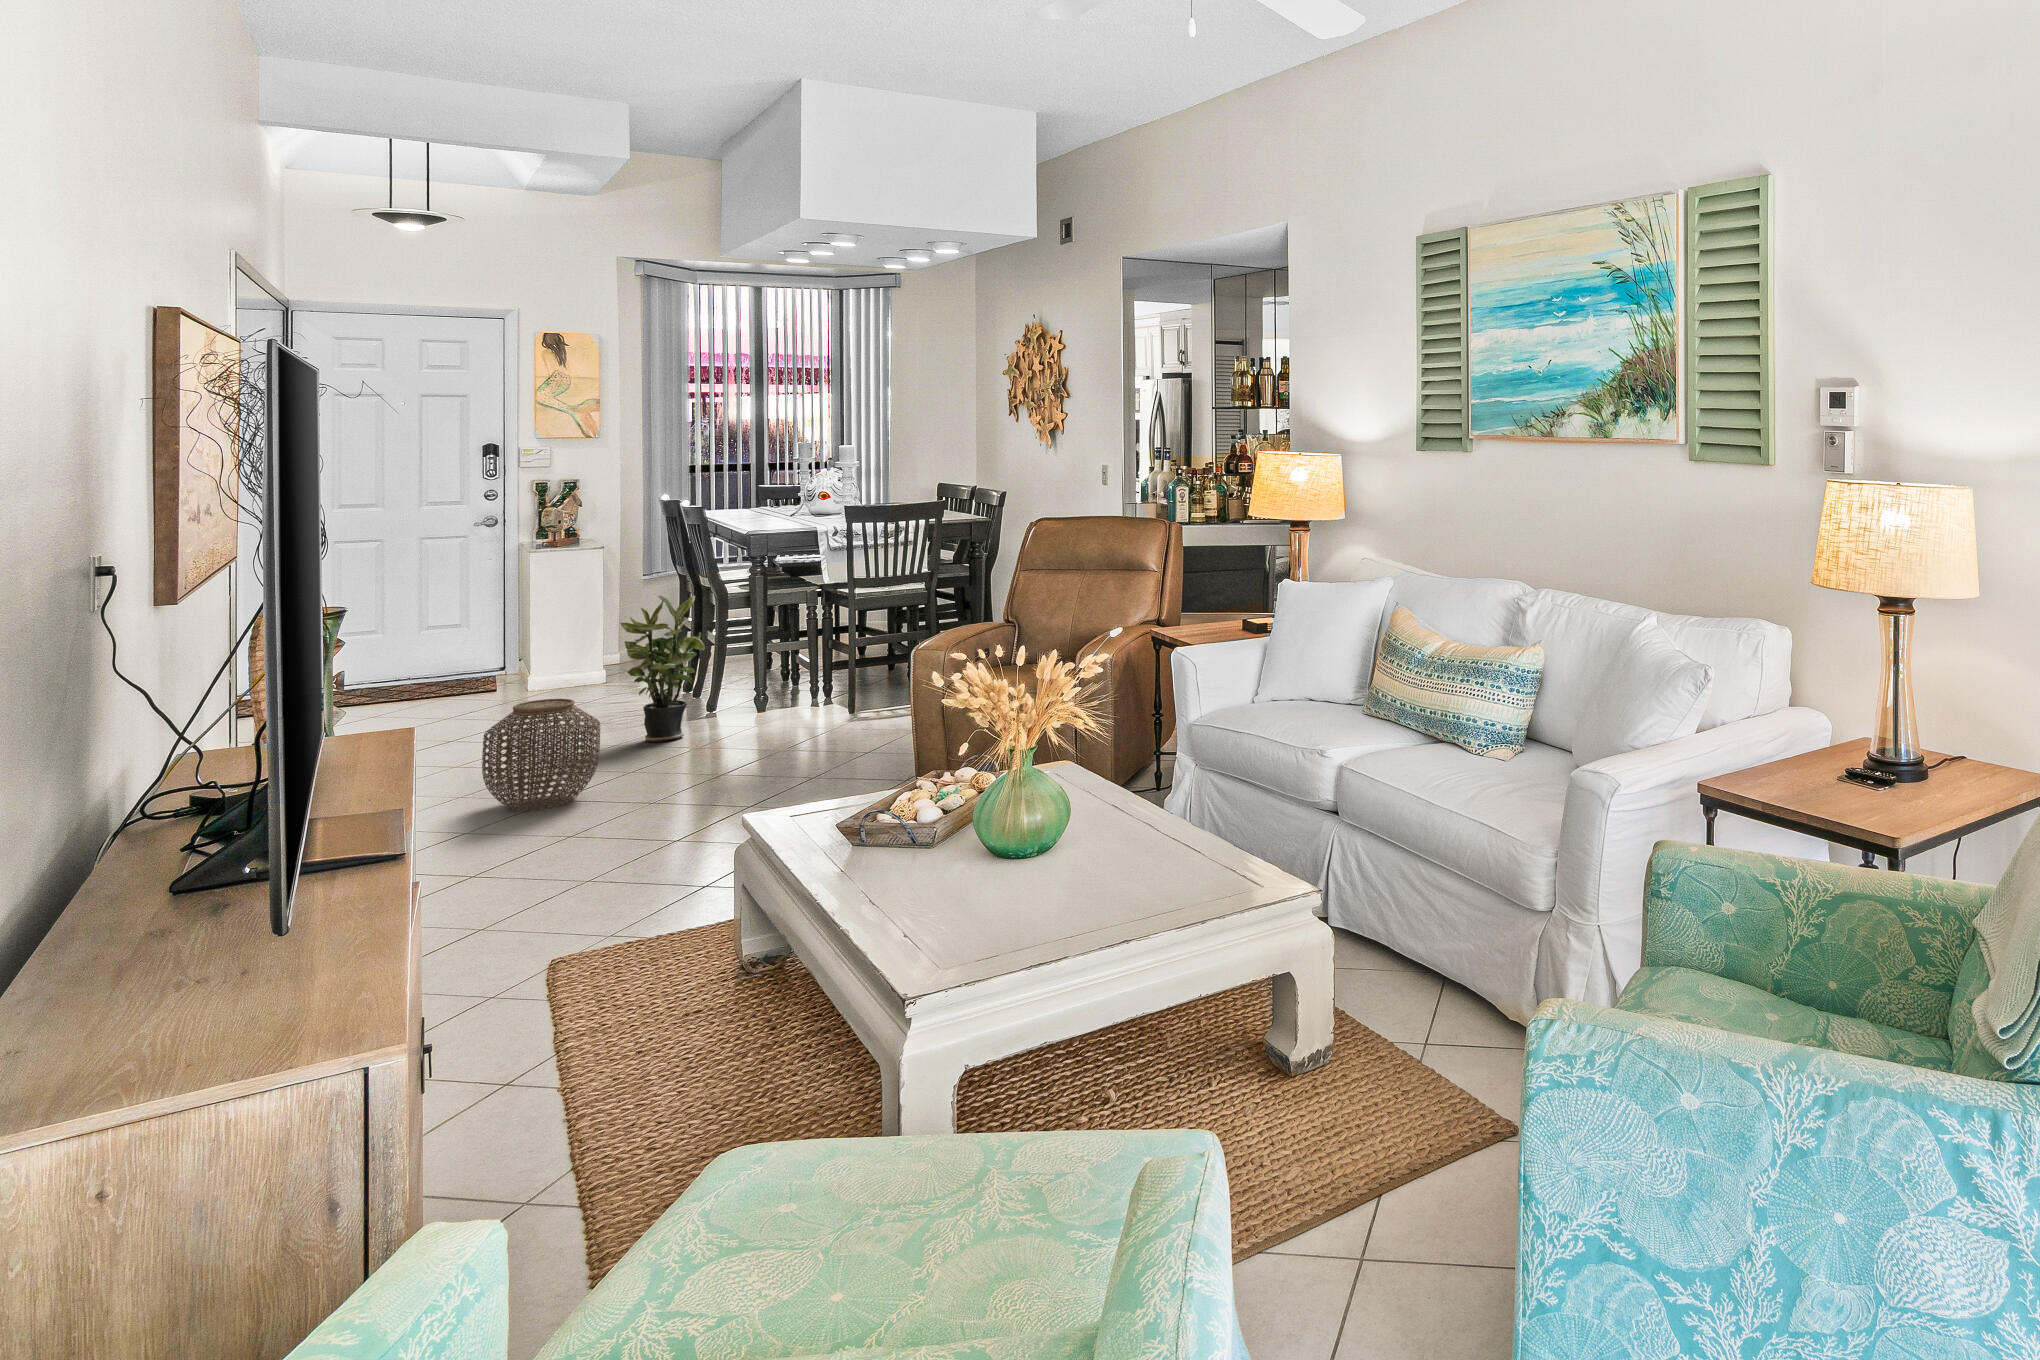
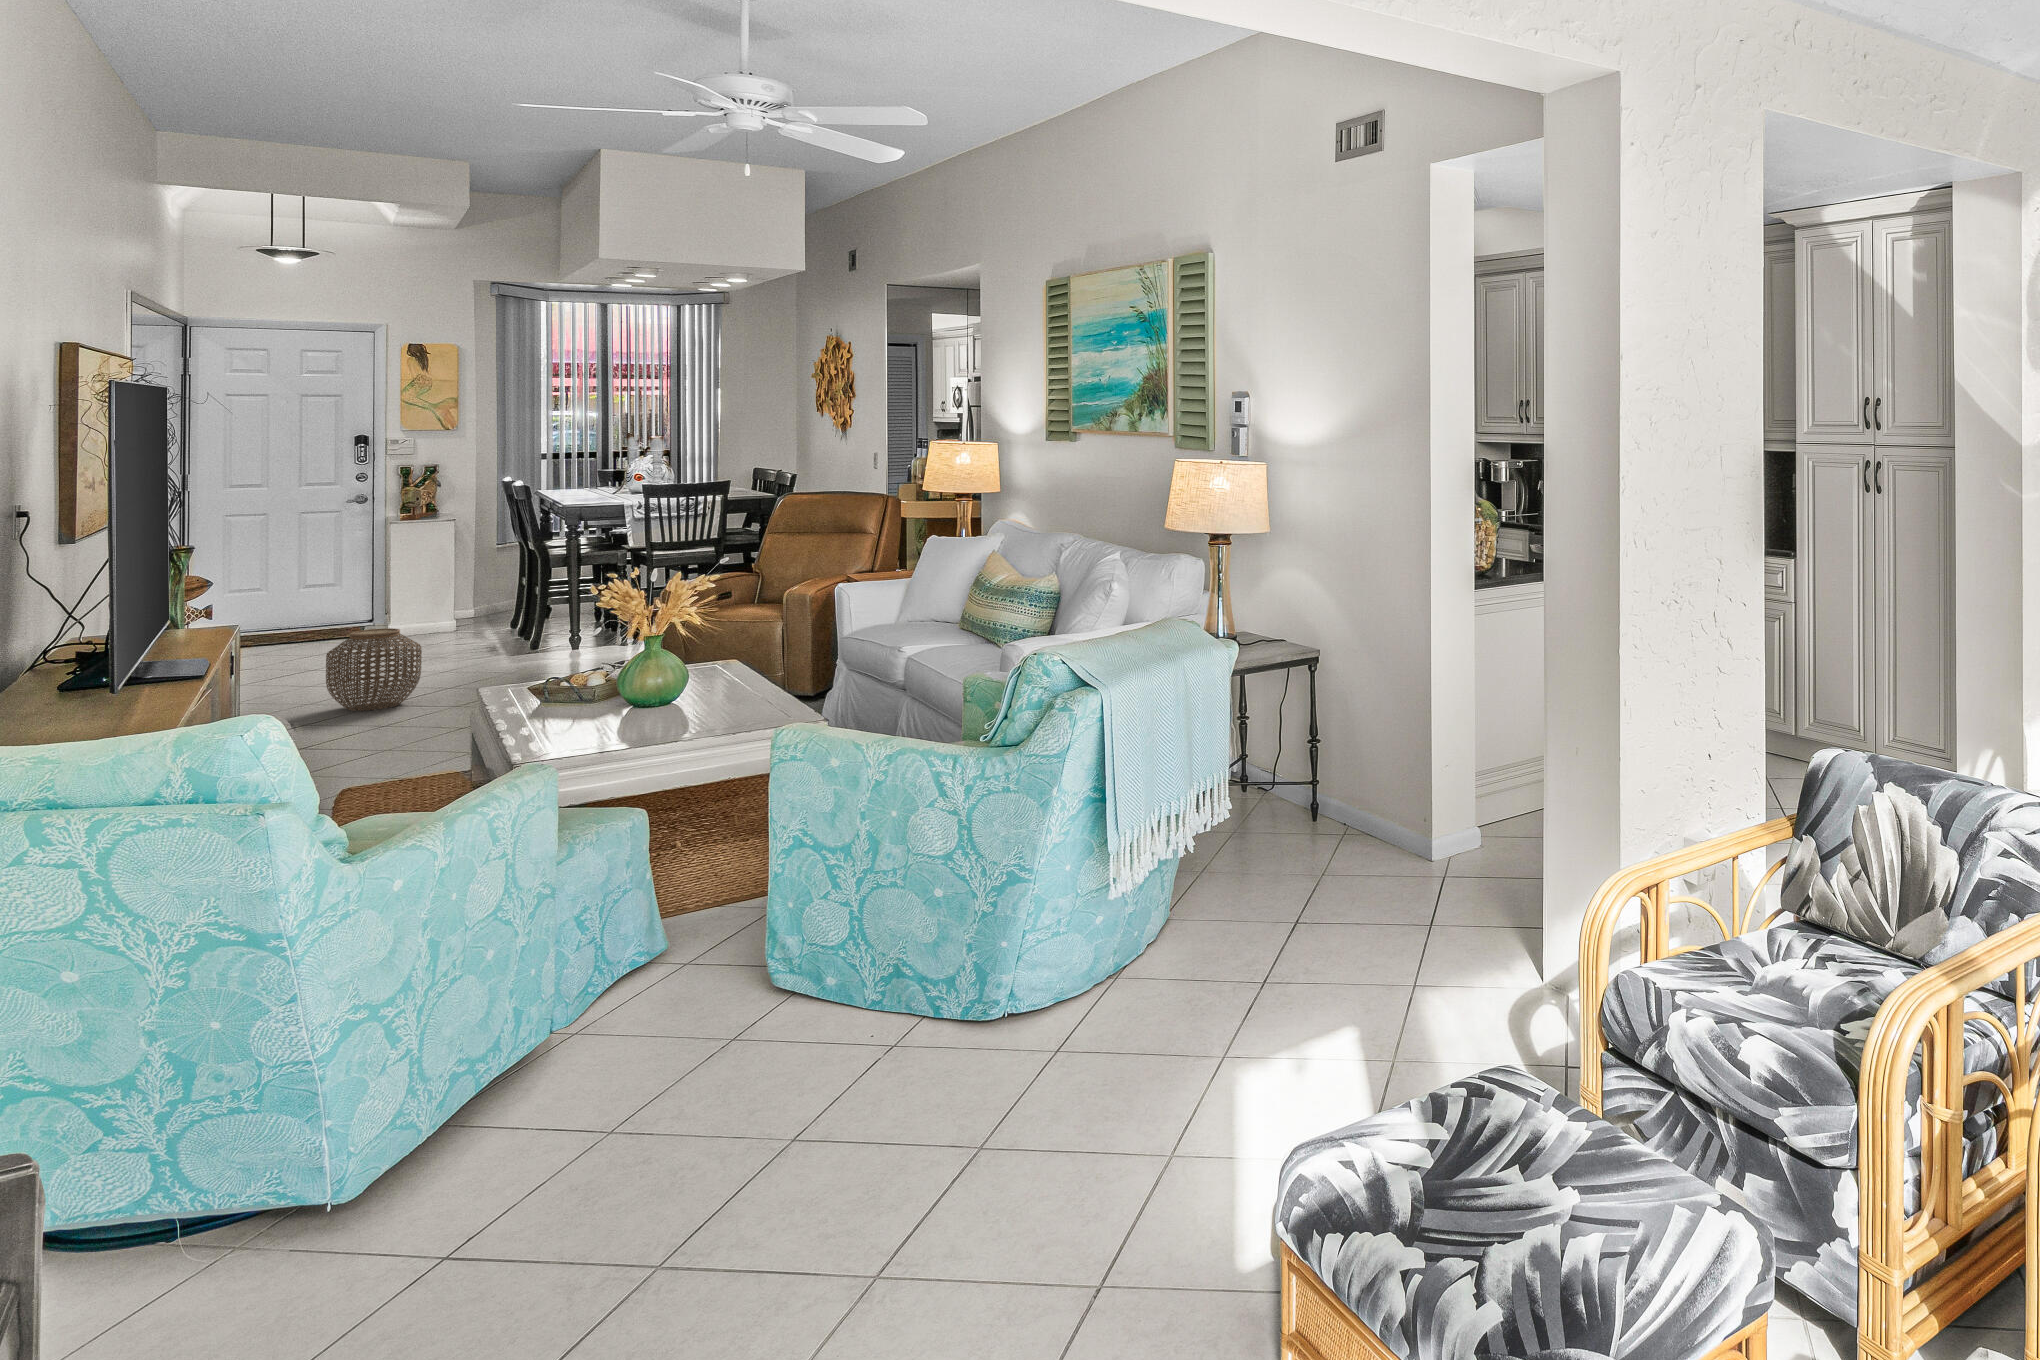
potted plant: present [621,596,705,742] -> none [452,554,525,669]

